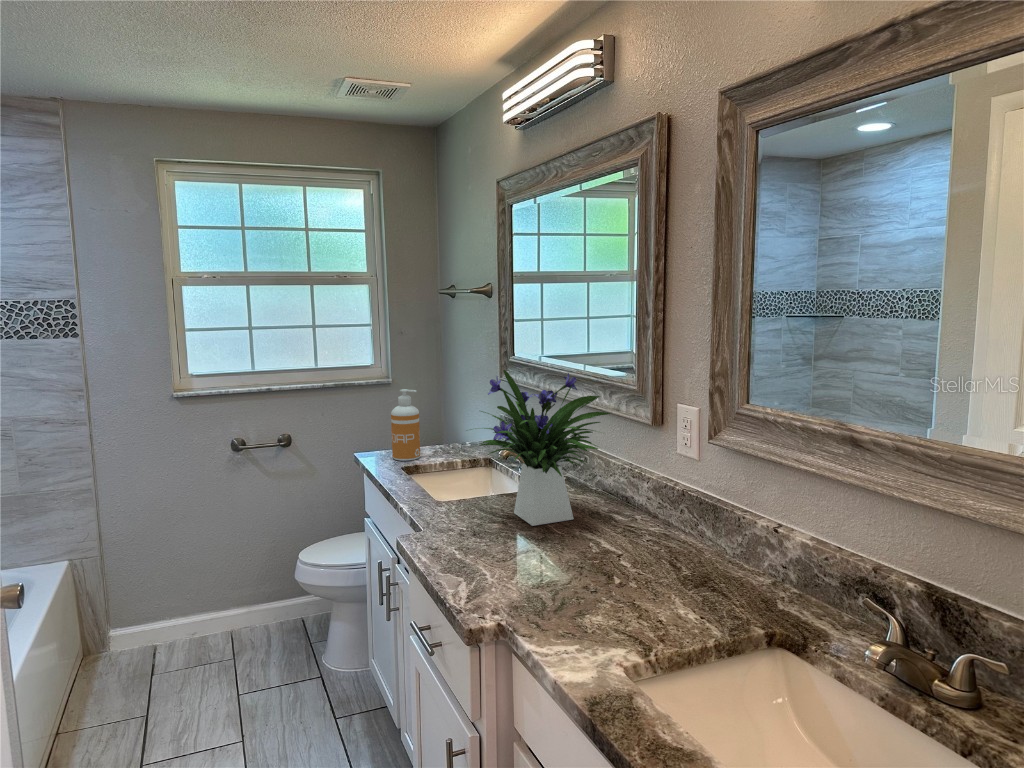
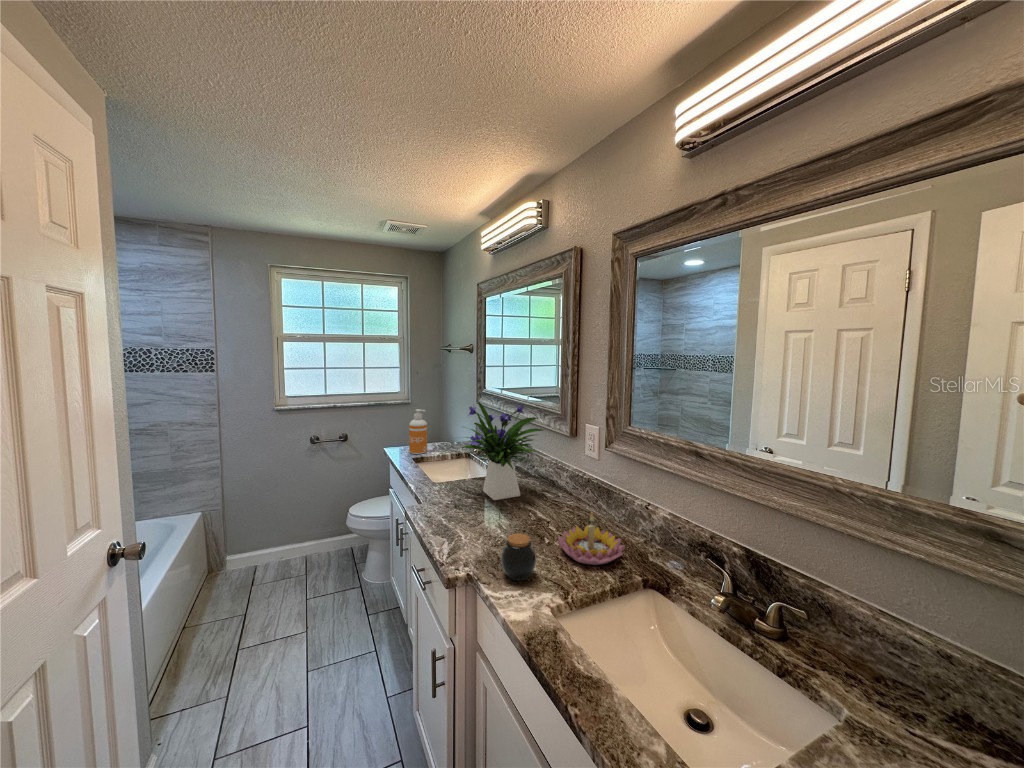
candle holder: none [633,533,740,613] -> present [558,513,625,565]
jar: none [548,565,601,632] -> present [501,533,536,581]

